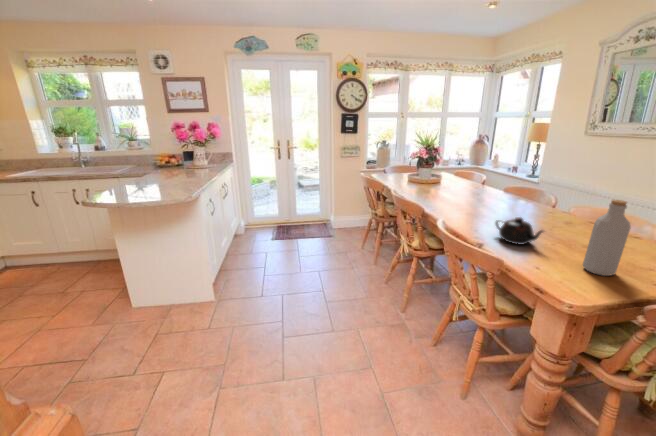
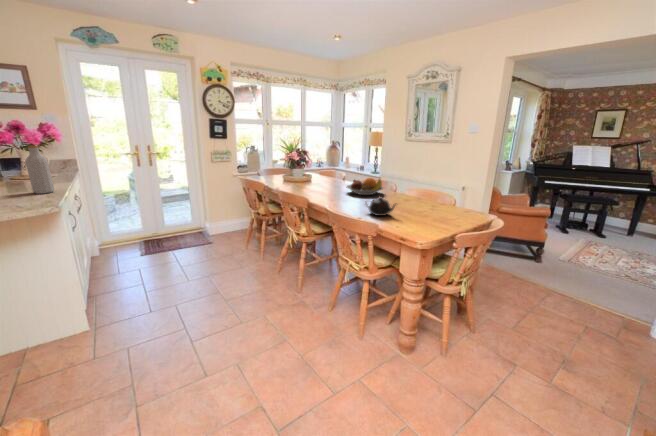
fruit bowl: none [479,186,534,209] -> present [346,178,383,195]
bottle: present [583,200,631,276] -> present [25,146,54,194]

